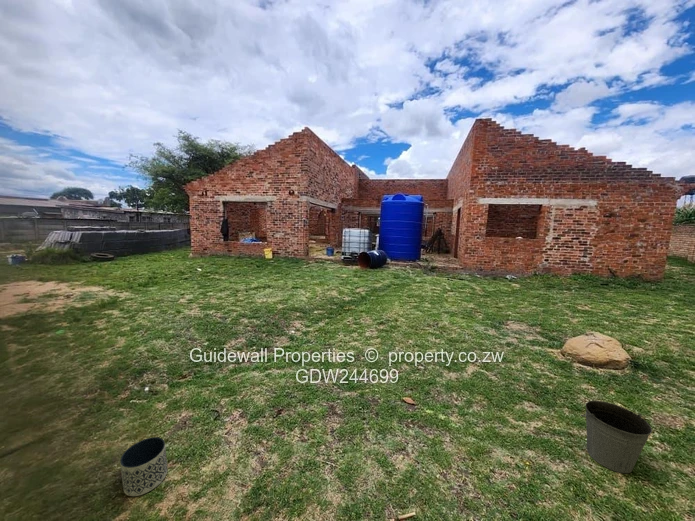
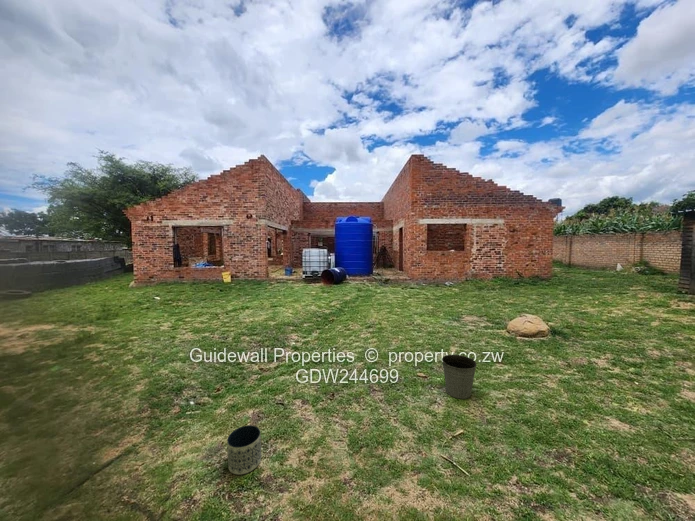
bucket: present [581,401,652,473] -> present [442,355,477,399]

